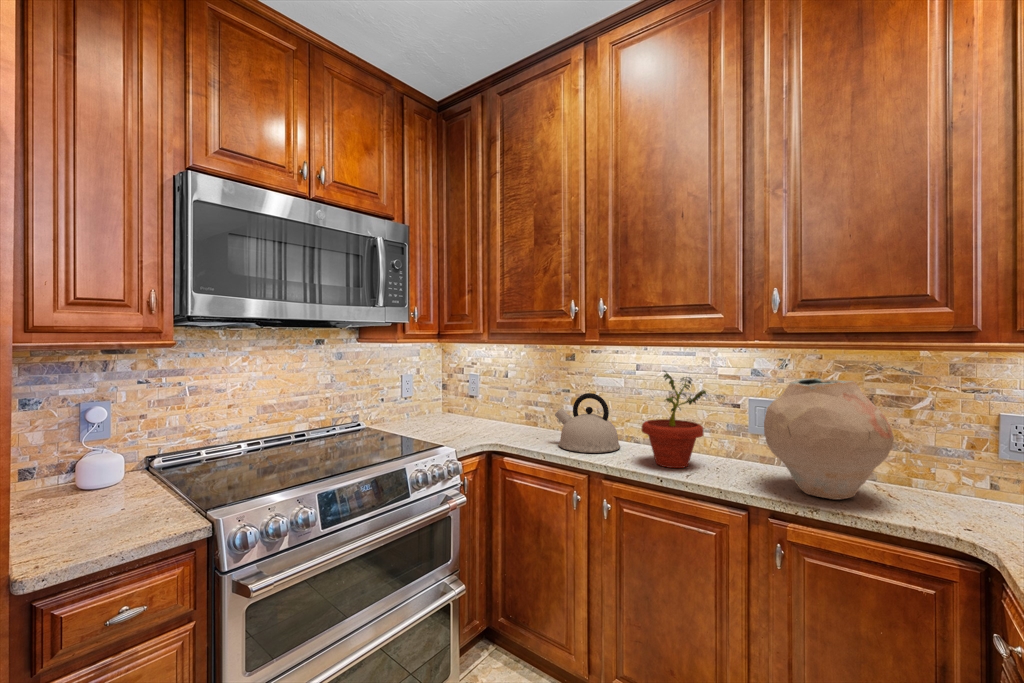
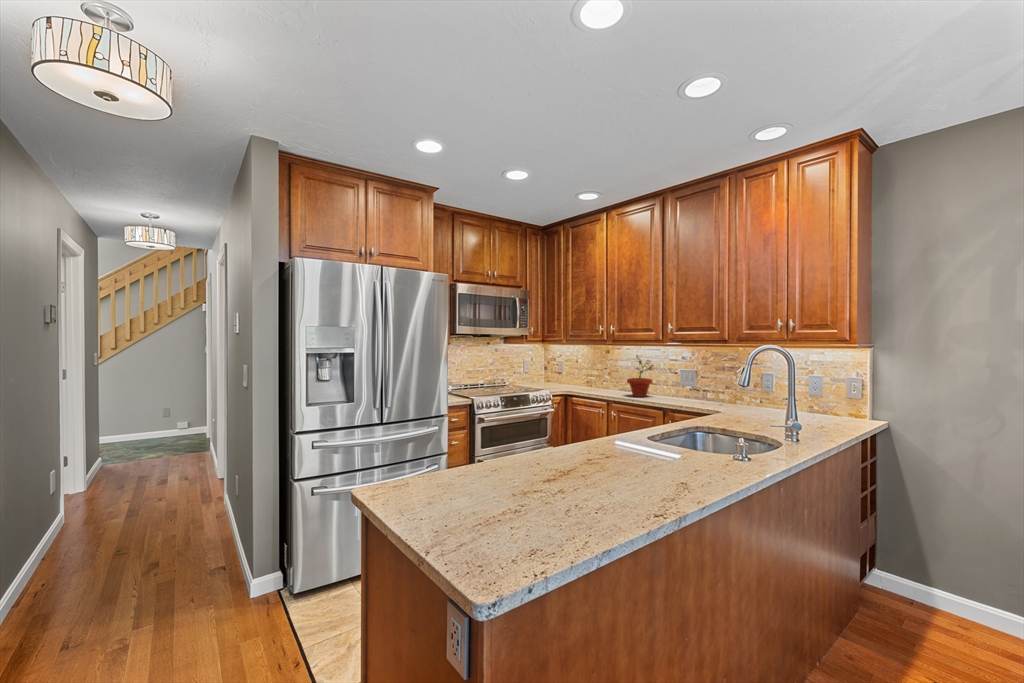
vase: present [764,378,894,500] -> none [666,359,709,403]
kettle: present [555,393,620,453] -> none [595,368,624,393]

